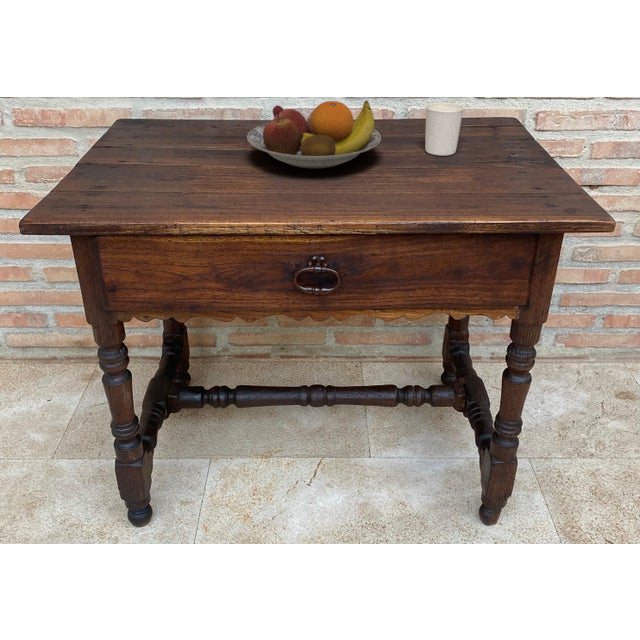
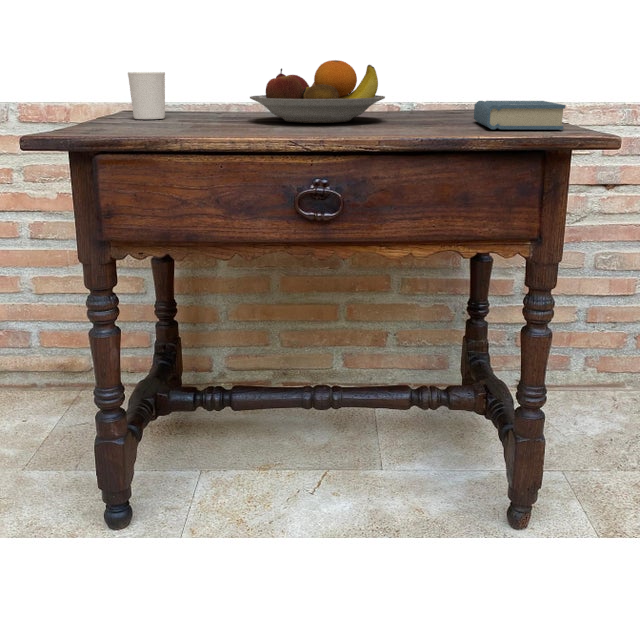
candle holder: present [425,102,463,156] -> present [128,72,165,119]
hardback book: none [467,145,558,200] -> present [474,101,565,130]

